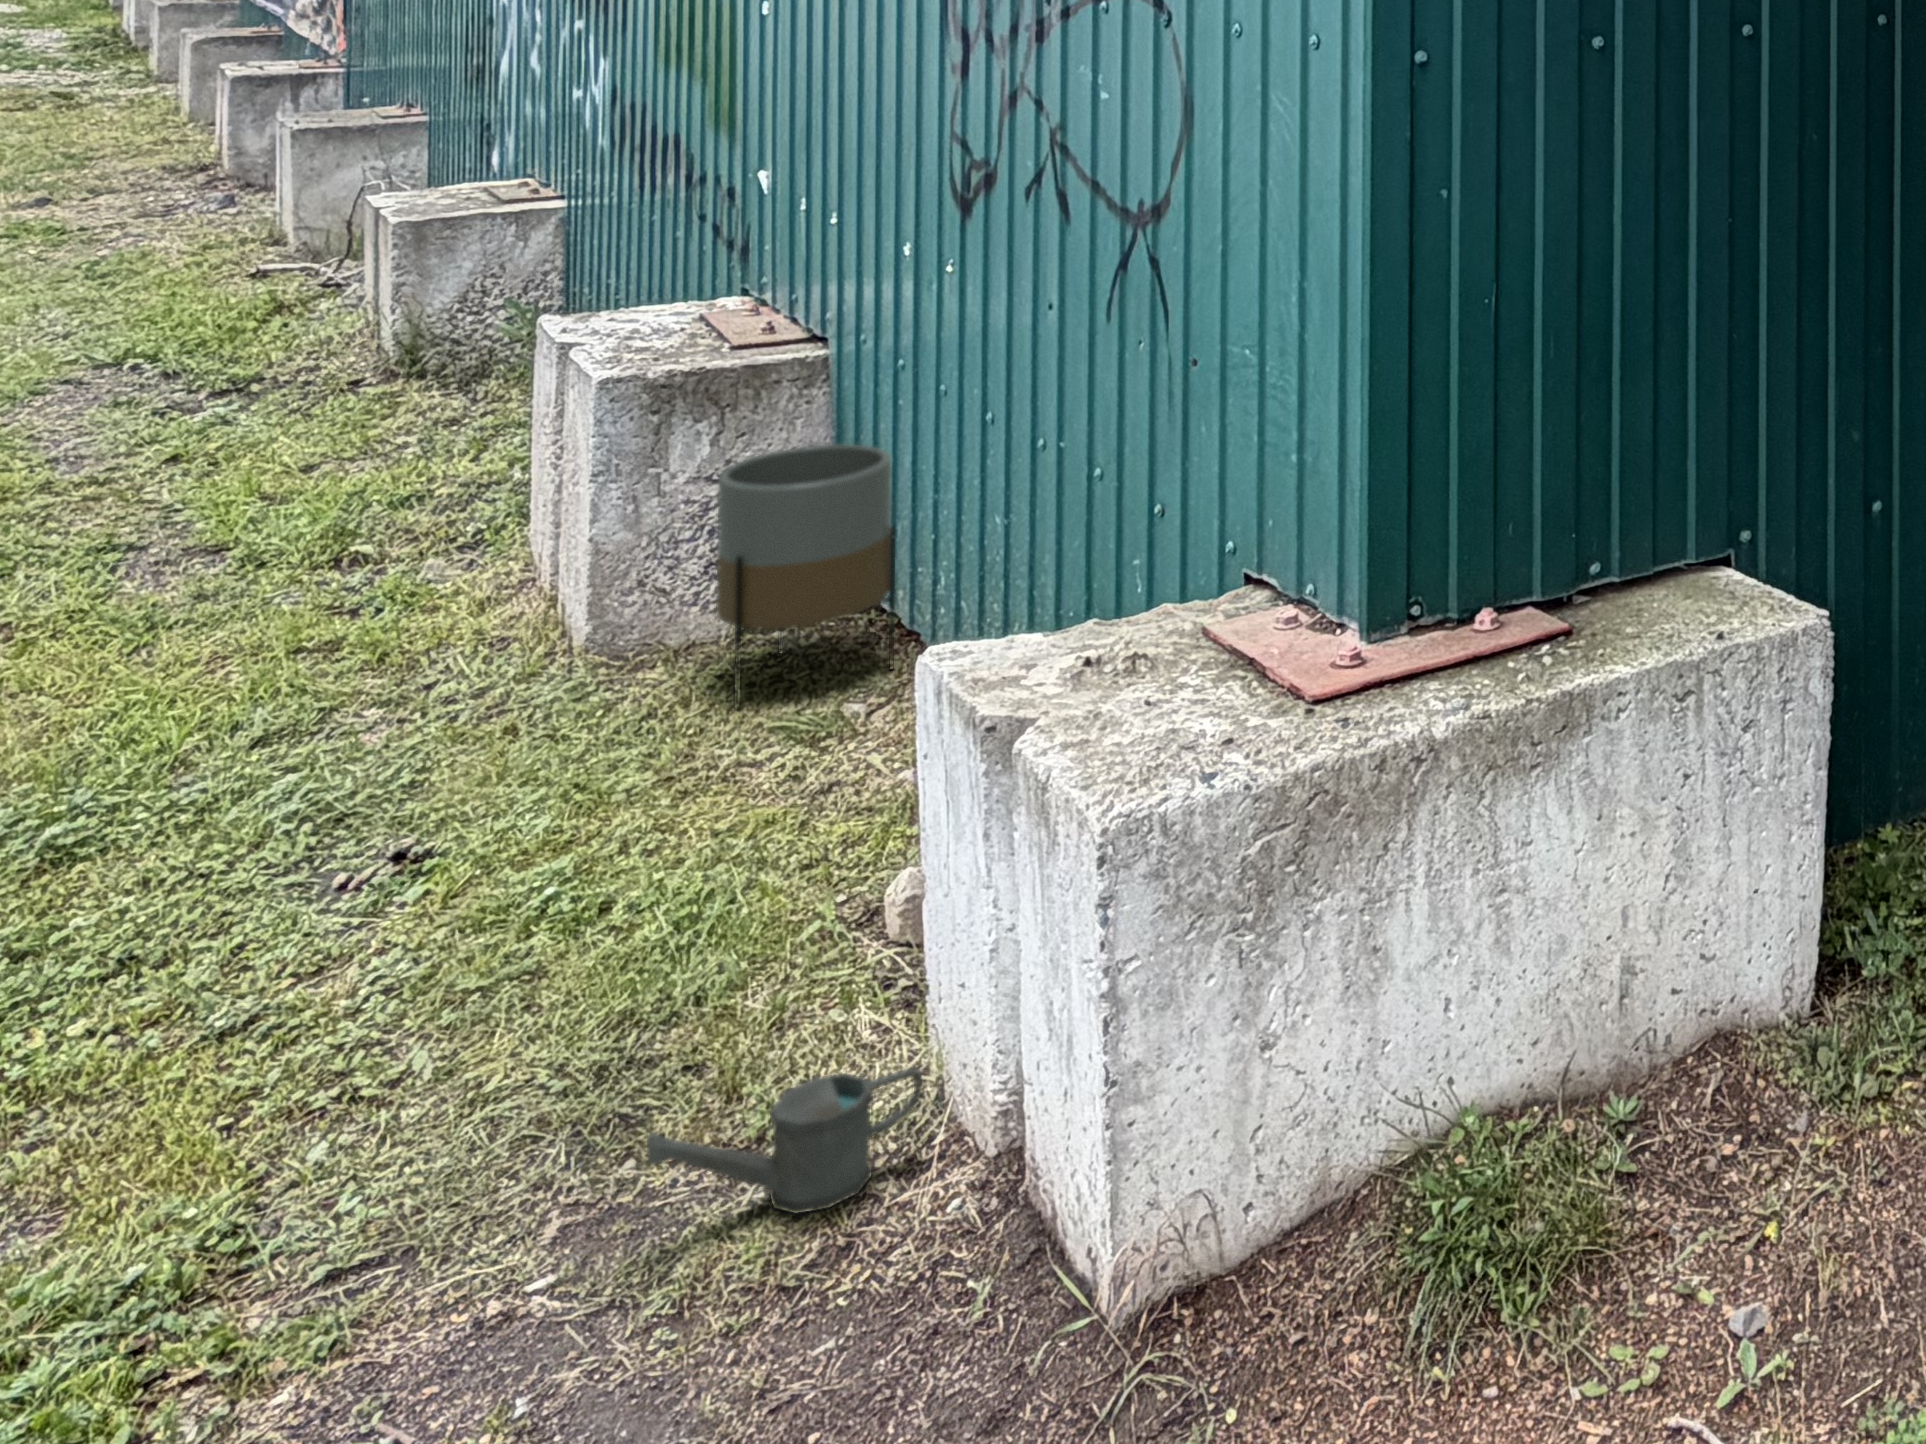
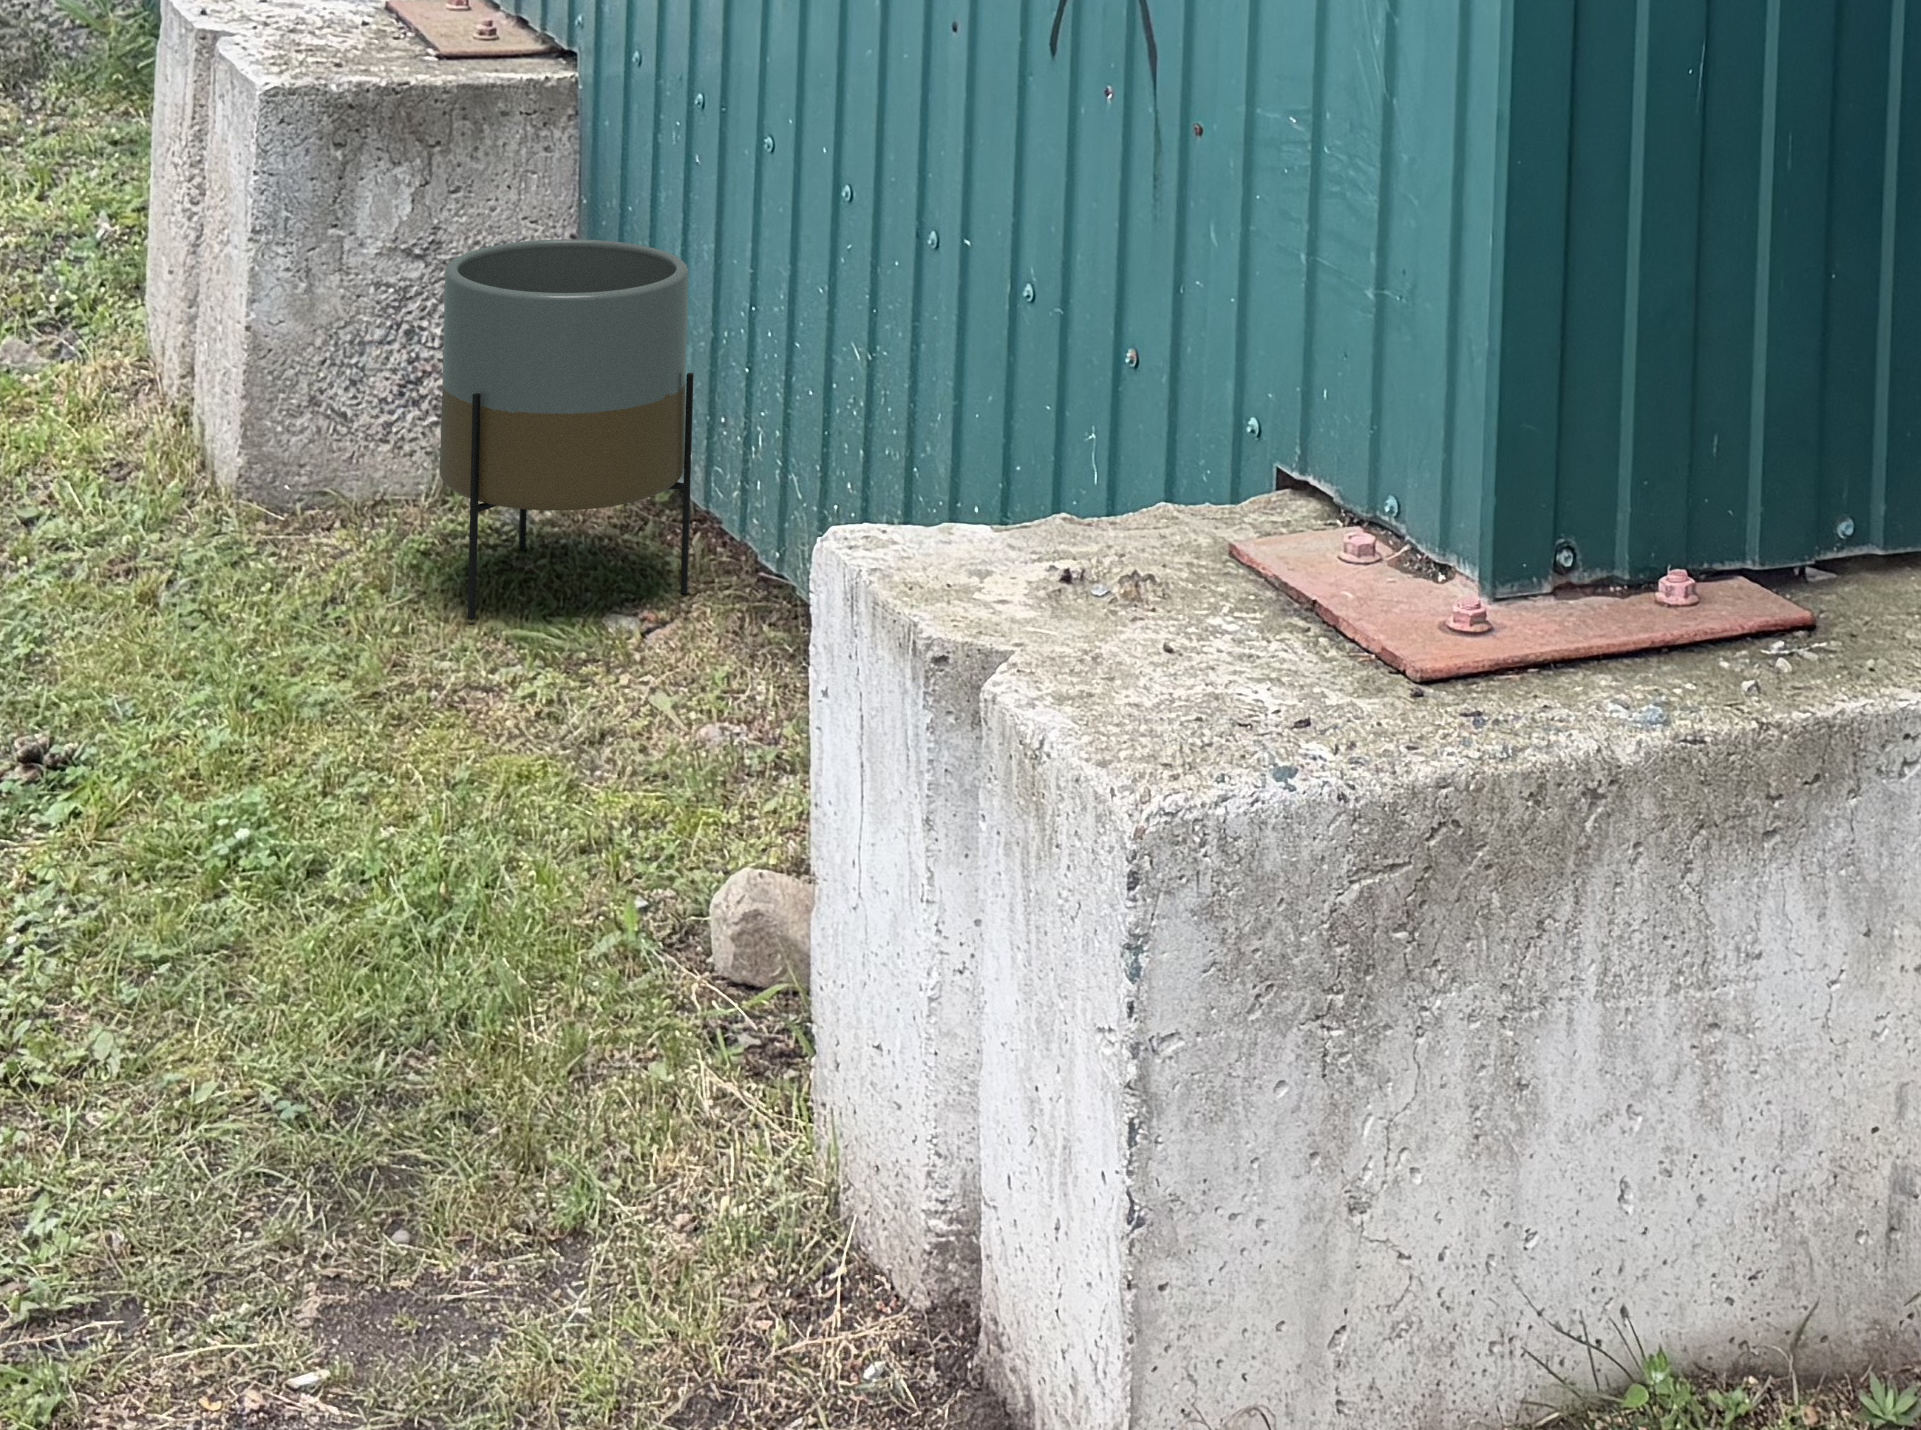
watering can: present [647,1067,922,1214] -> none [449,1151,814,1337]

